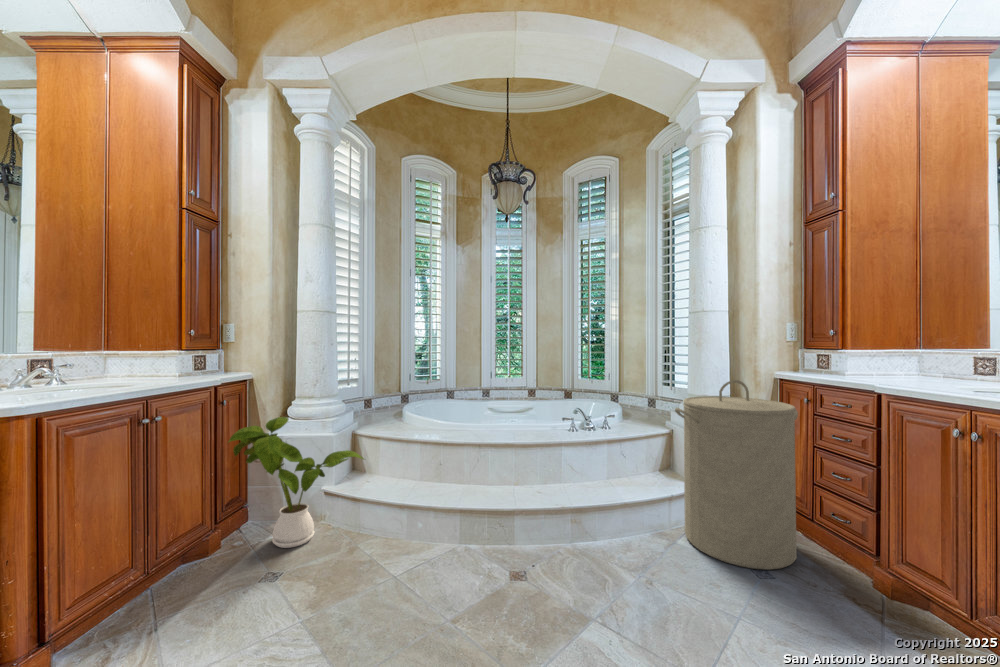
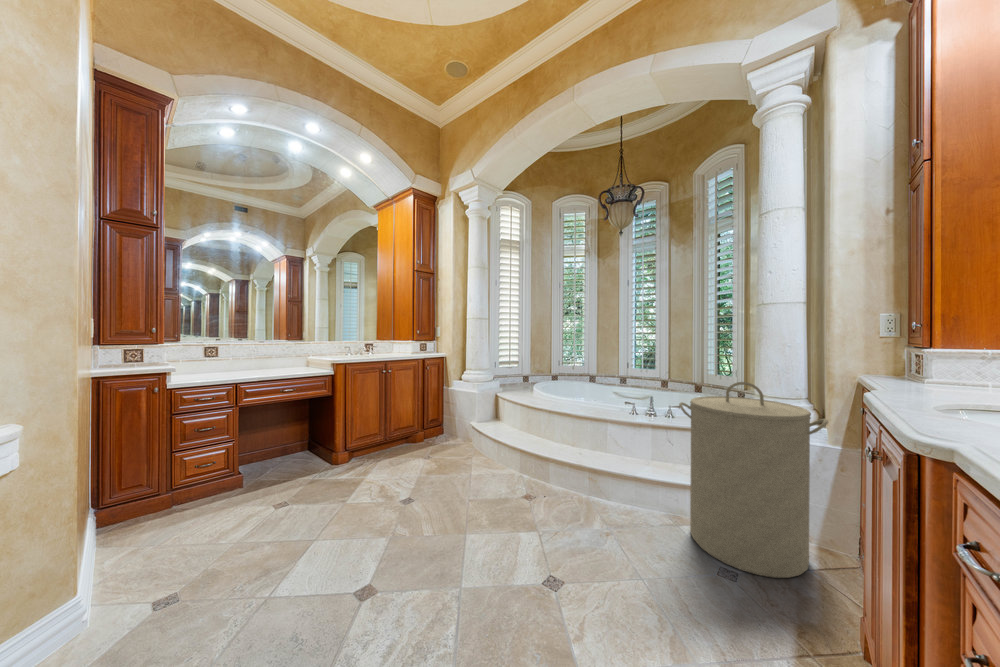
house plant: present [228,417,364,548] -> none [417,378,484,449]

